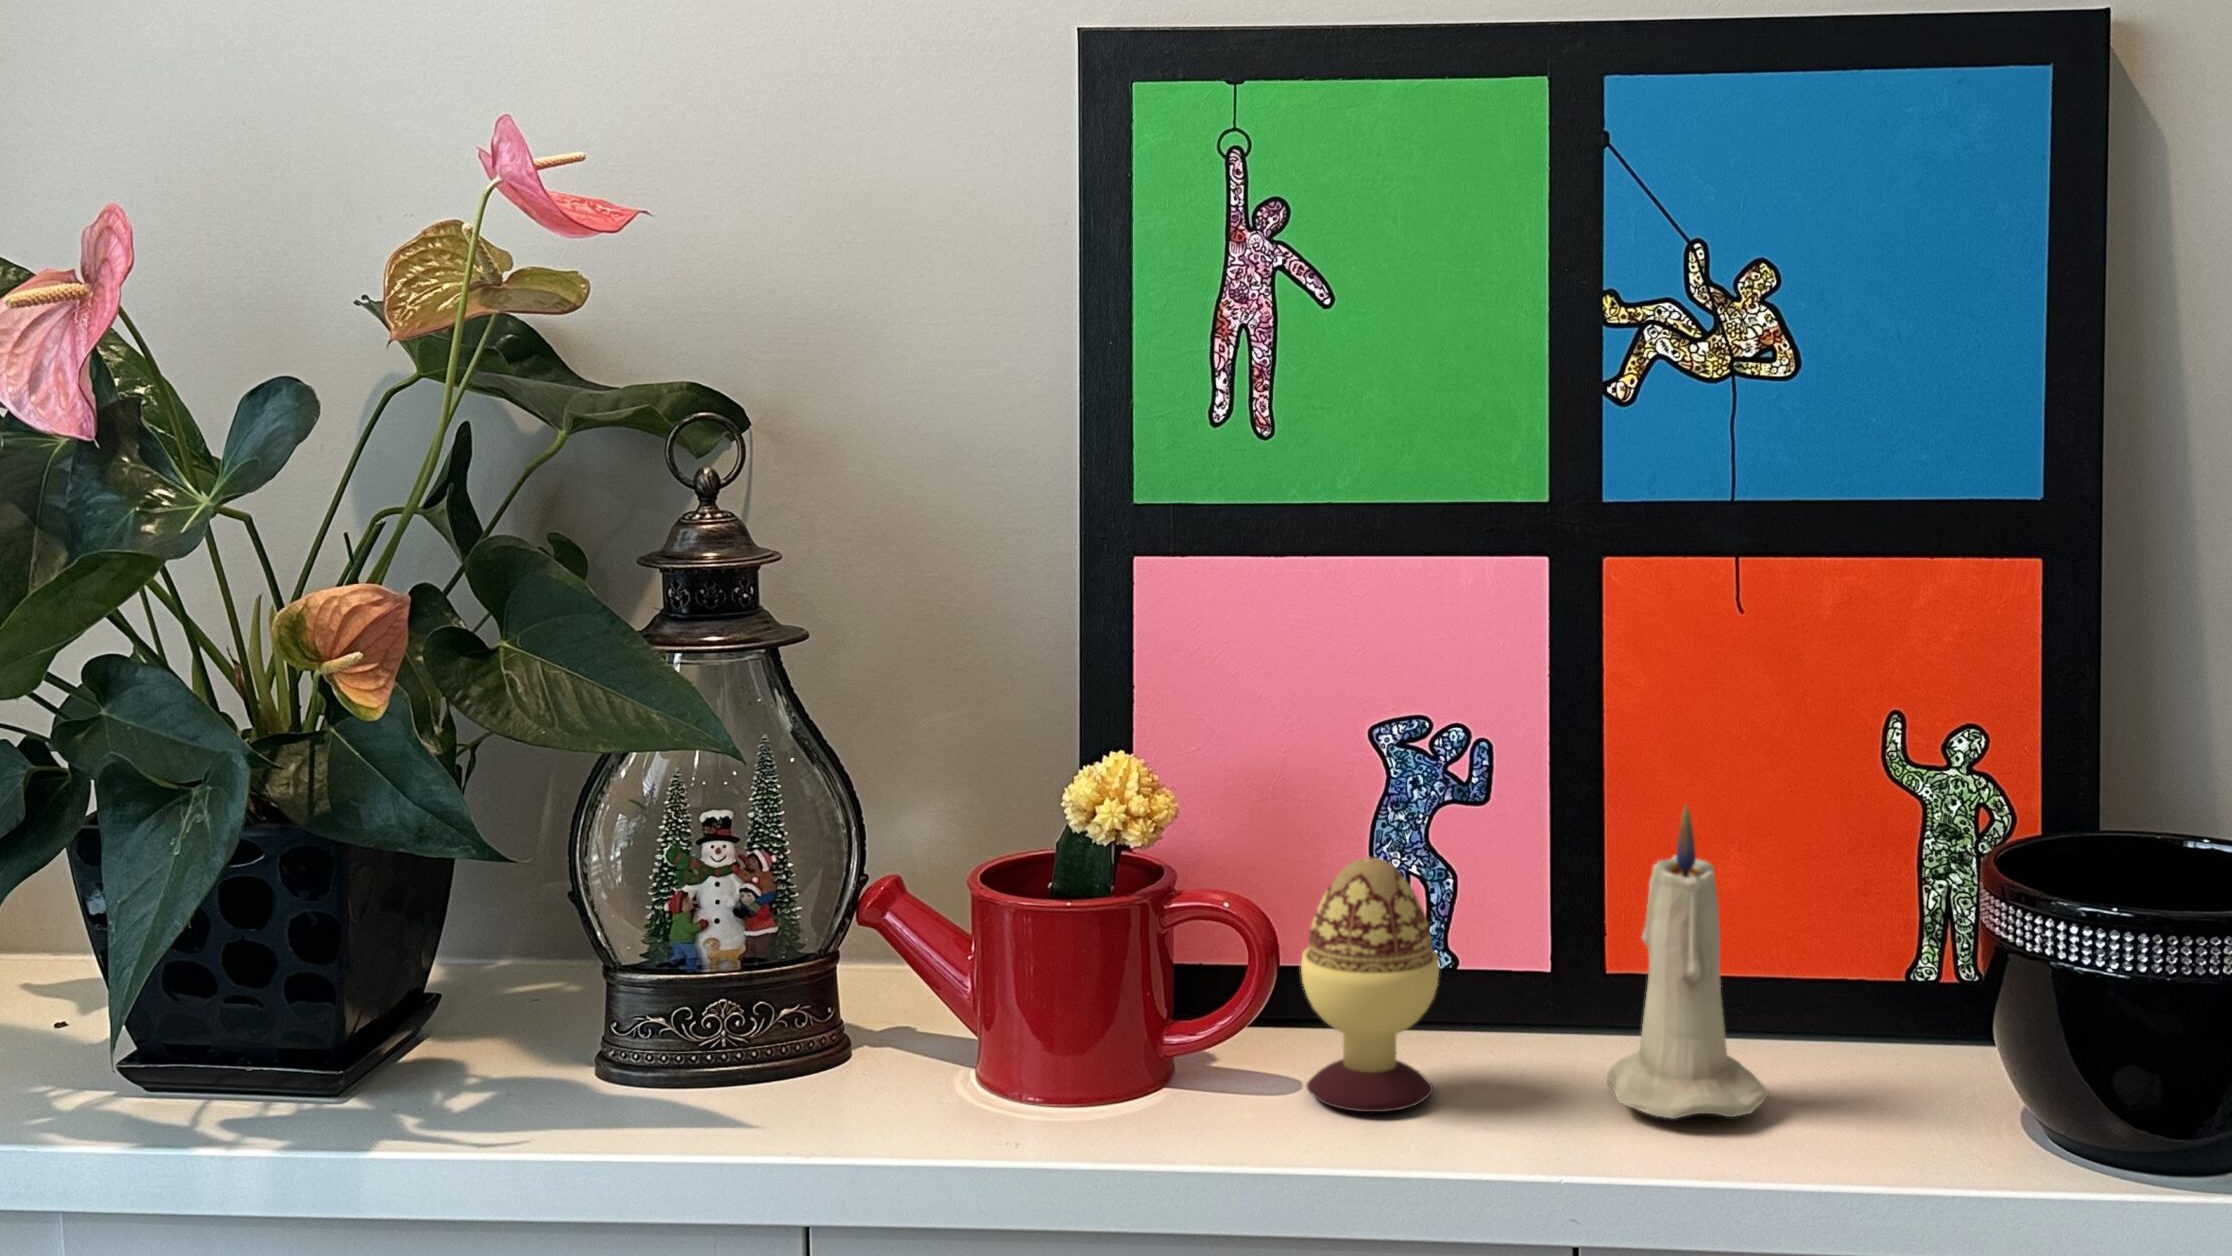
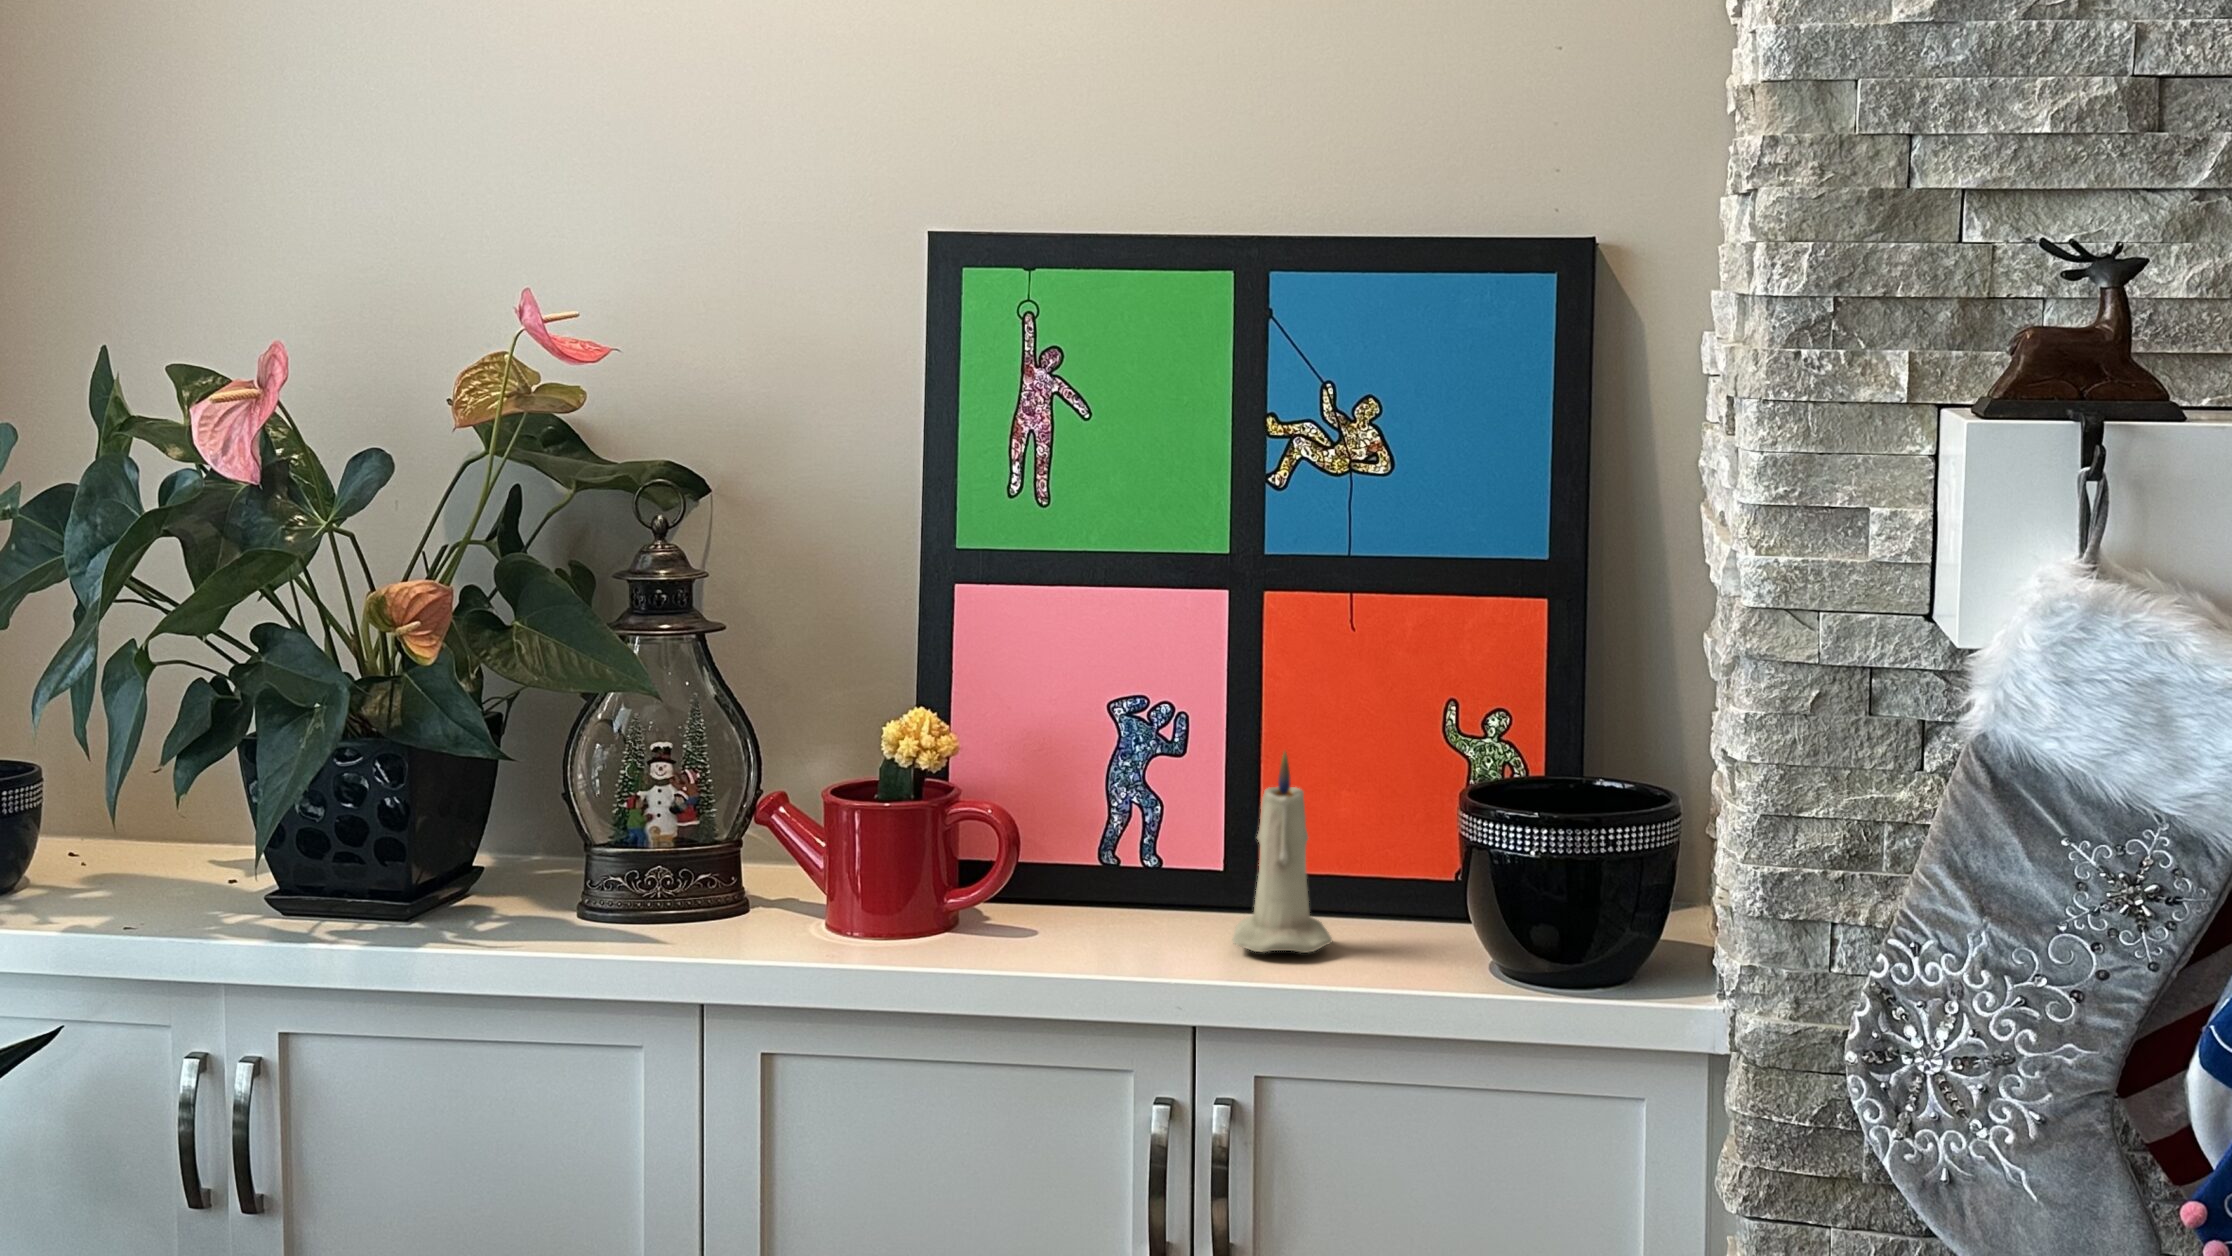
decorative egg: present [1301,858,1439,1112] -> none [1035,781,1125,946]

